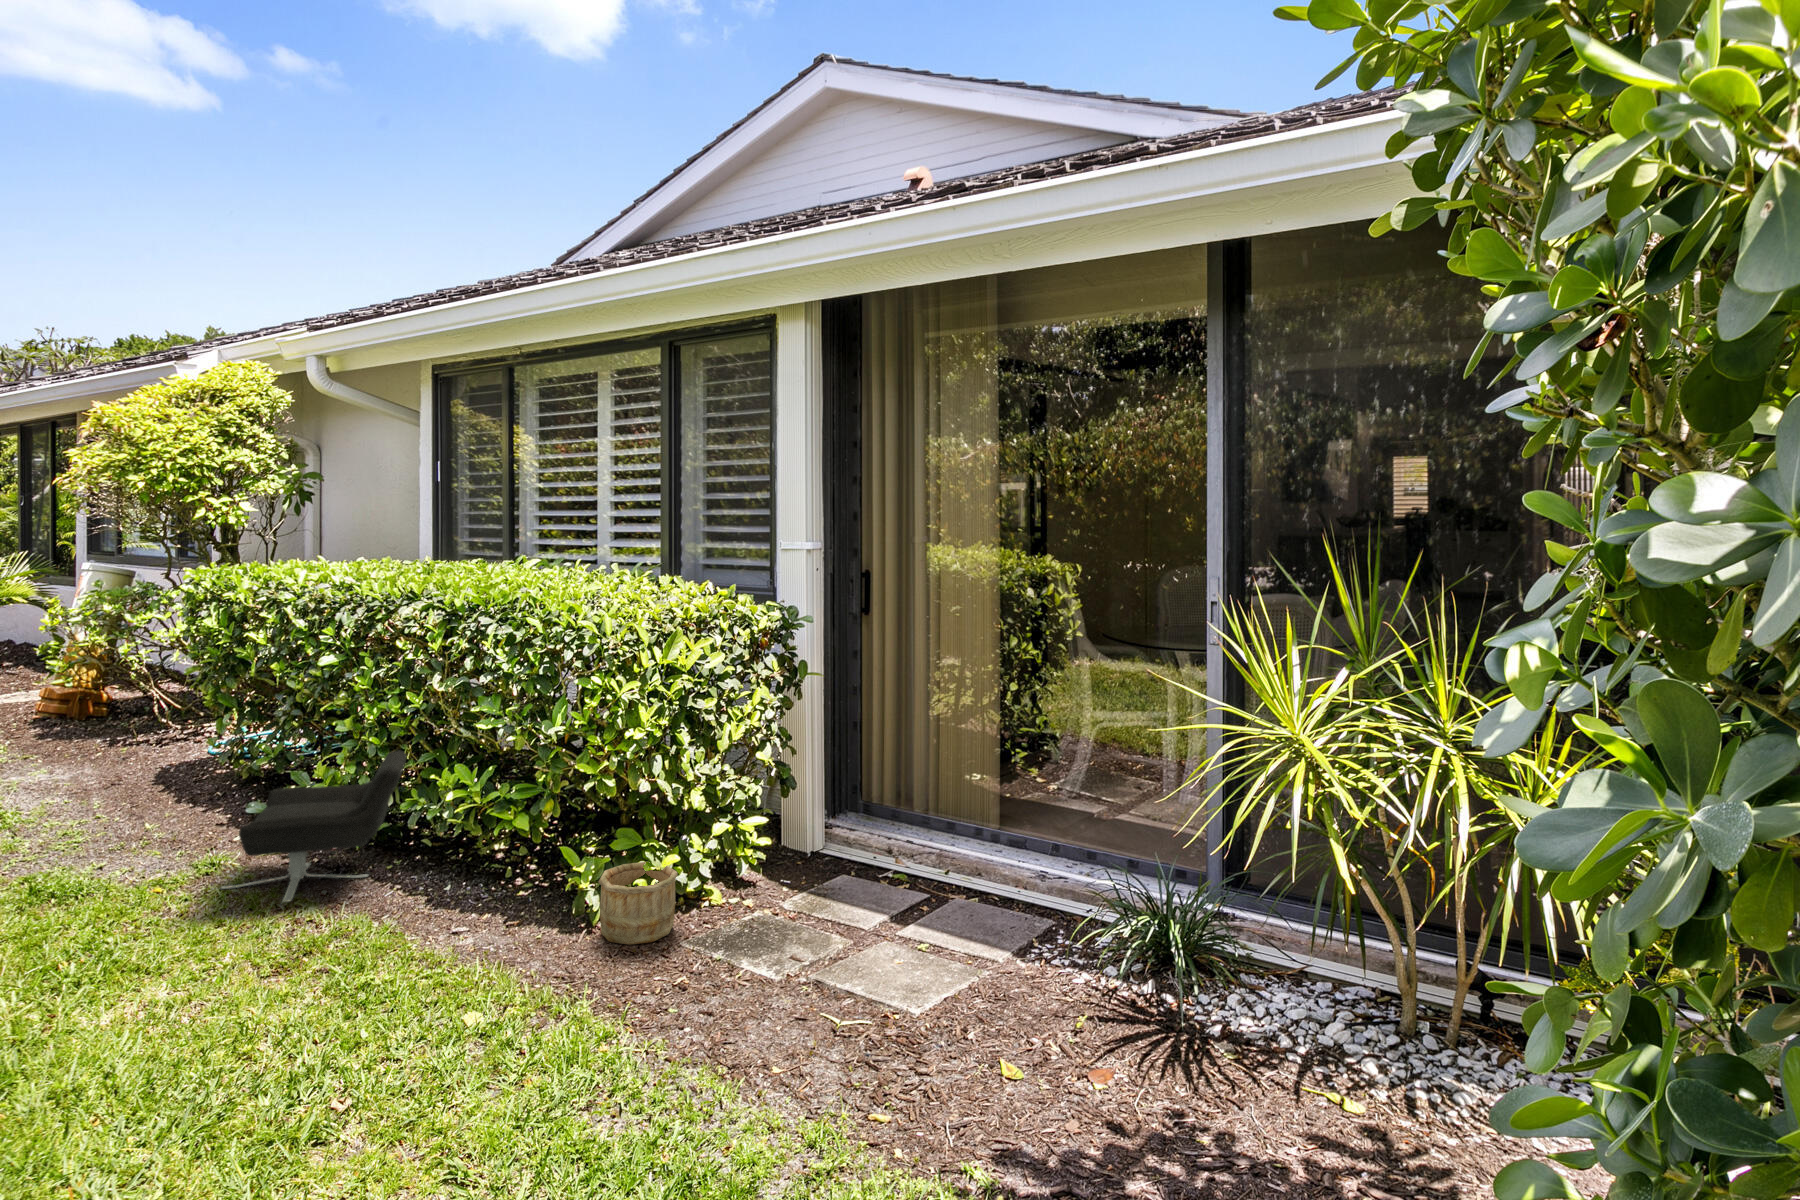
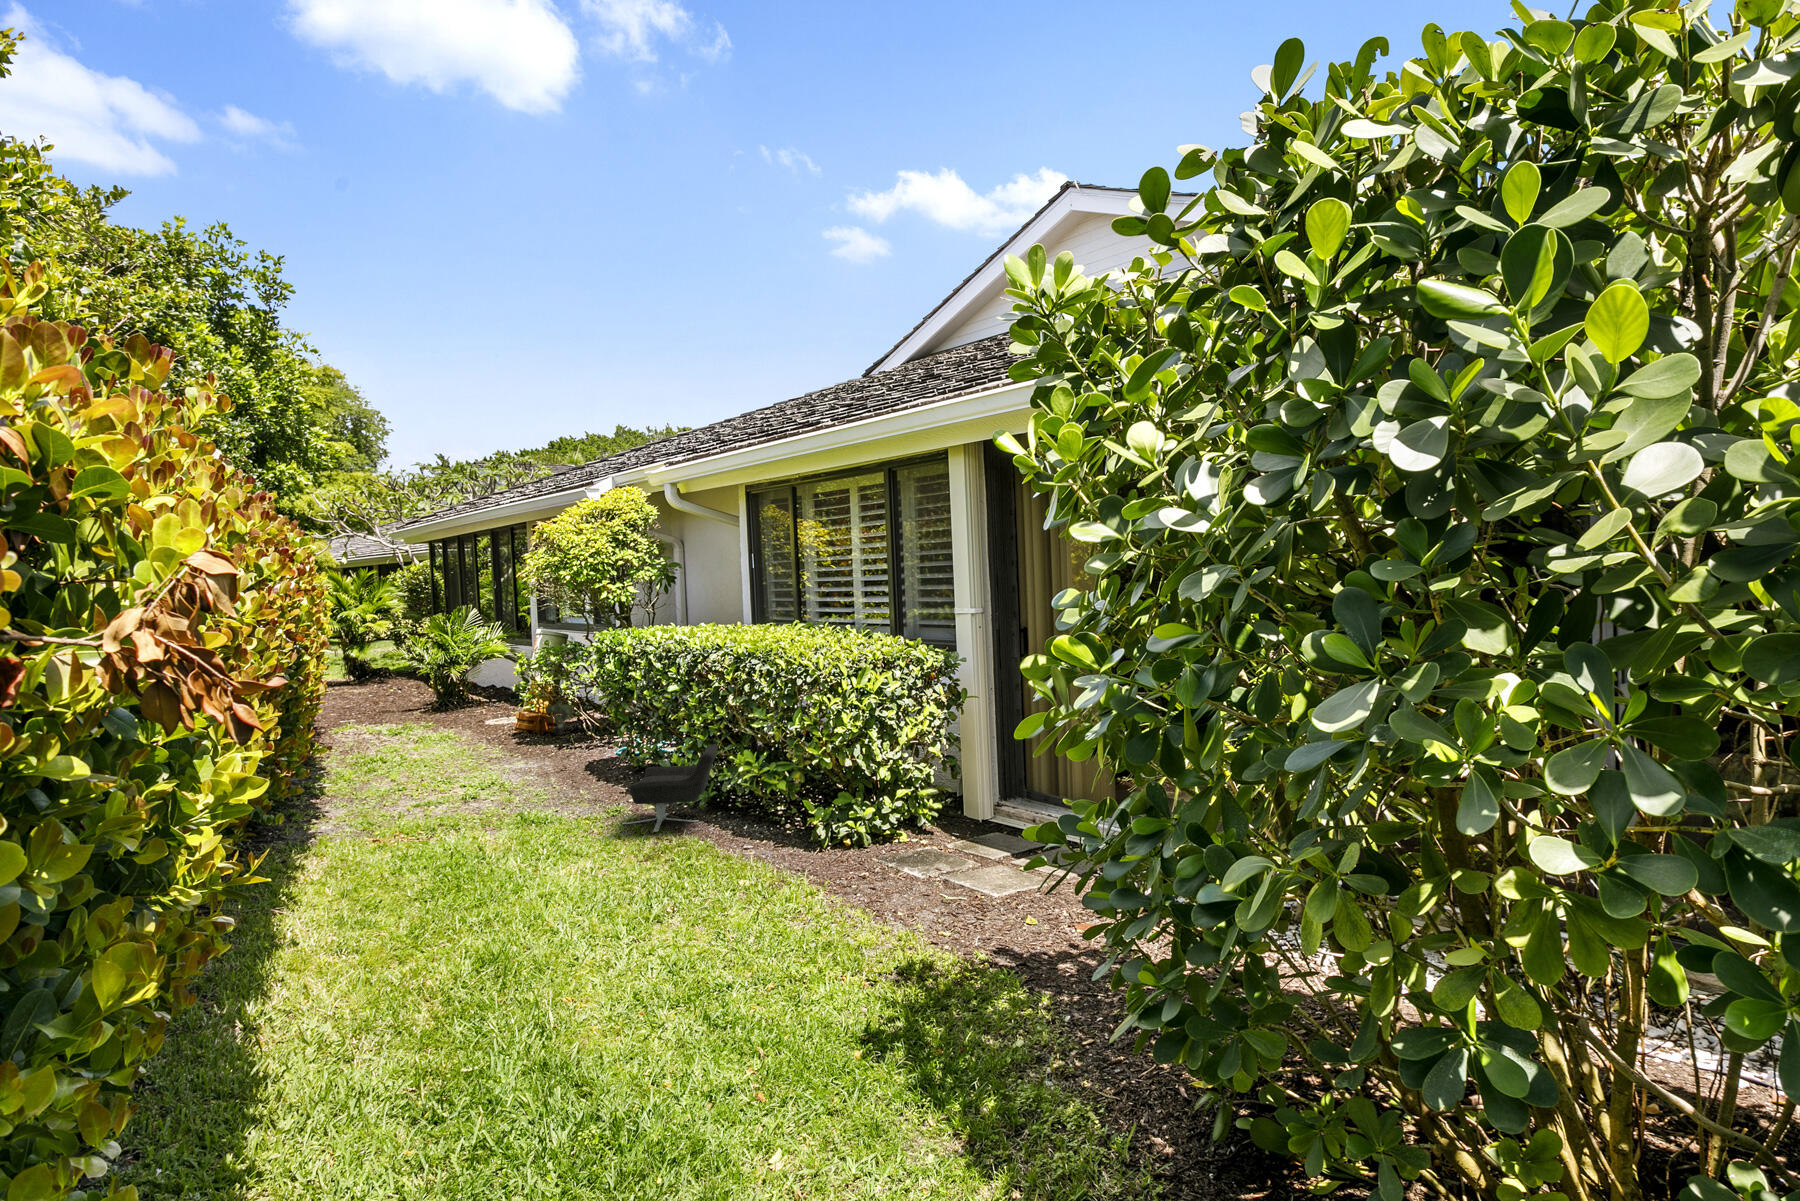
potted plant: none [87,674,141,725] -> present [546,703,573,735]
wooden bucket: present [598,862,678,945] -> none [820,813,869,862]

